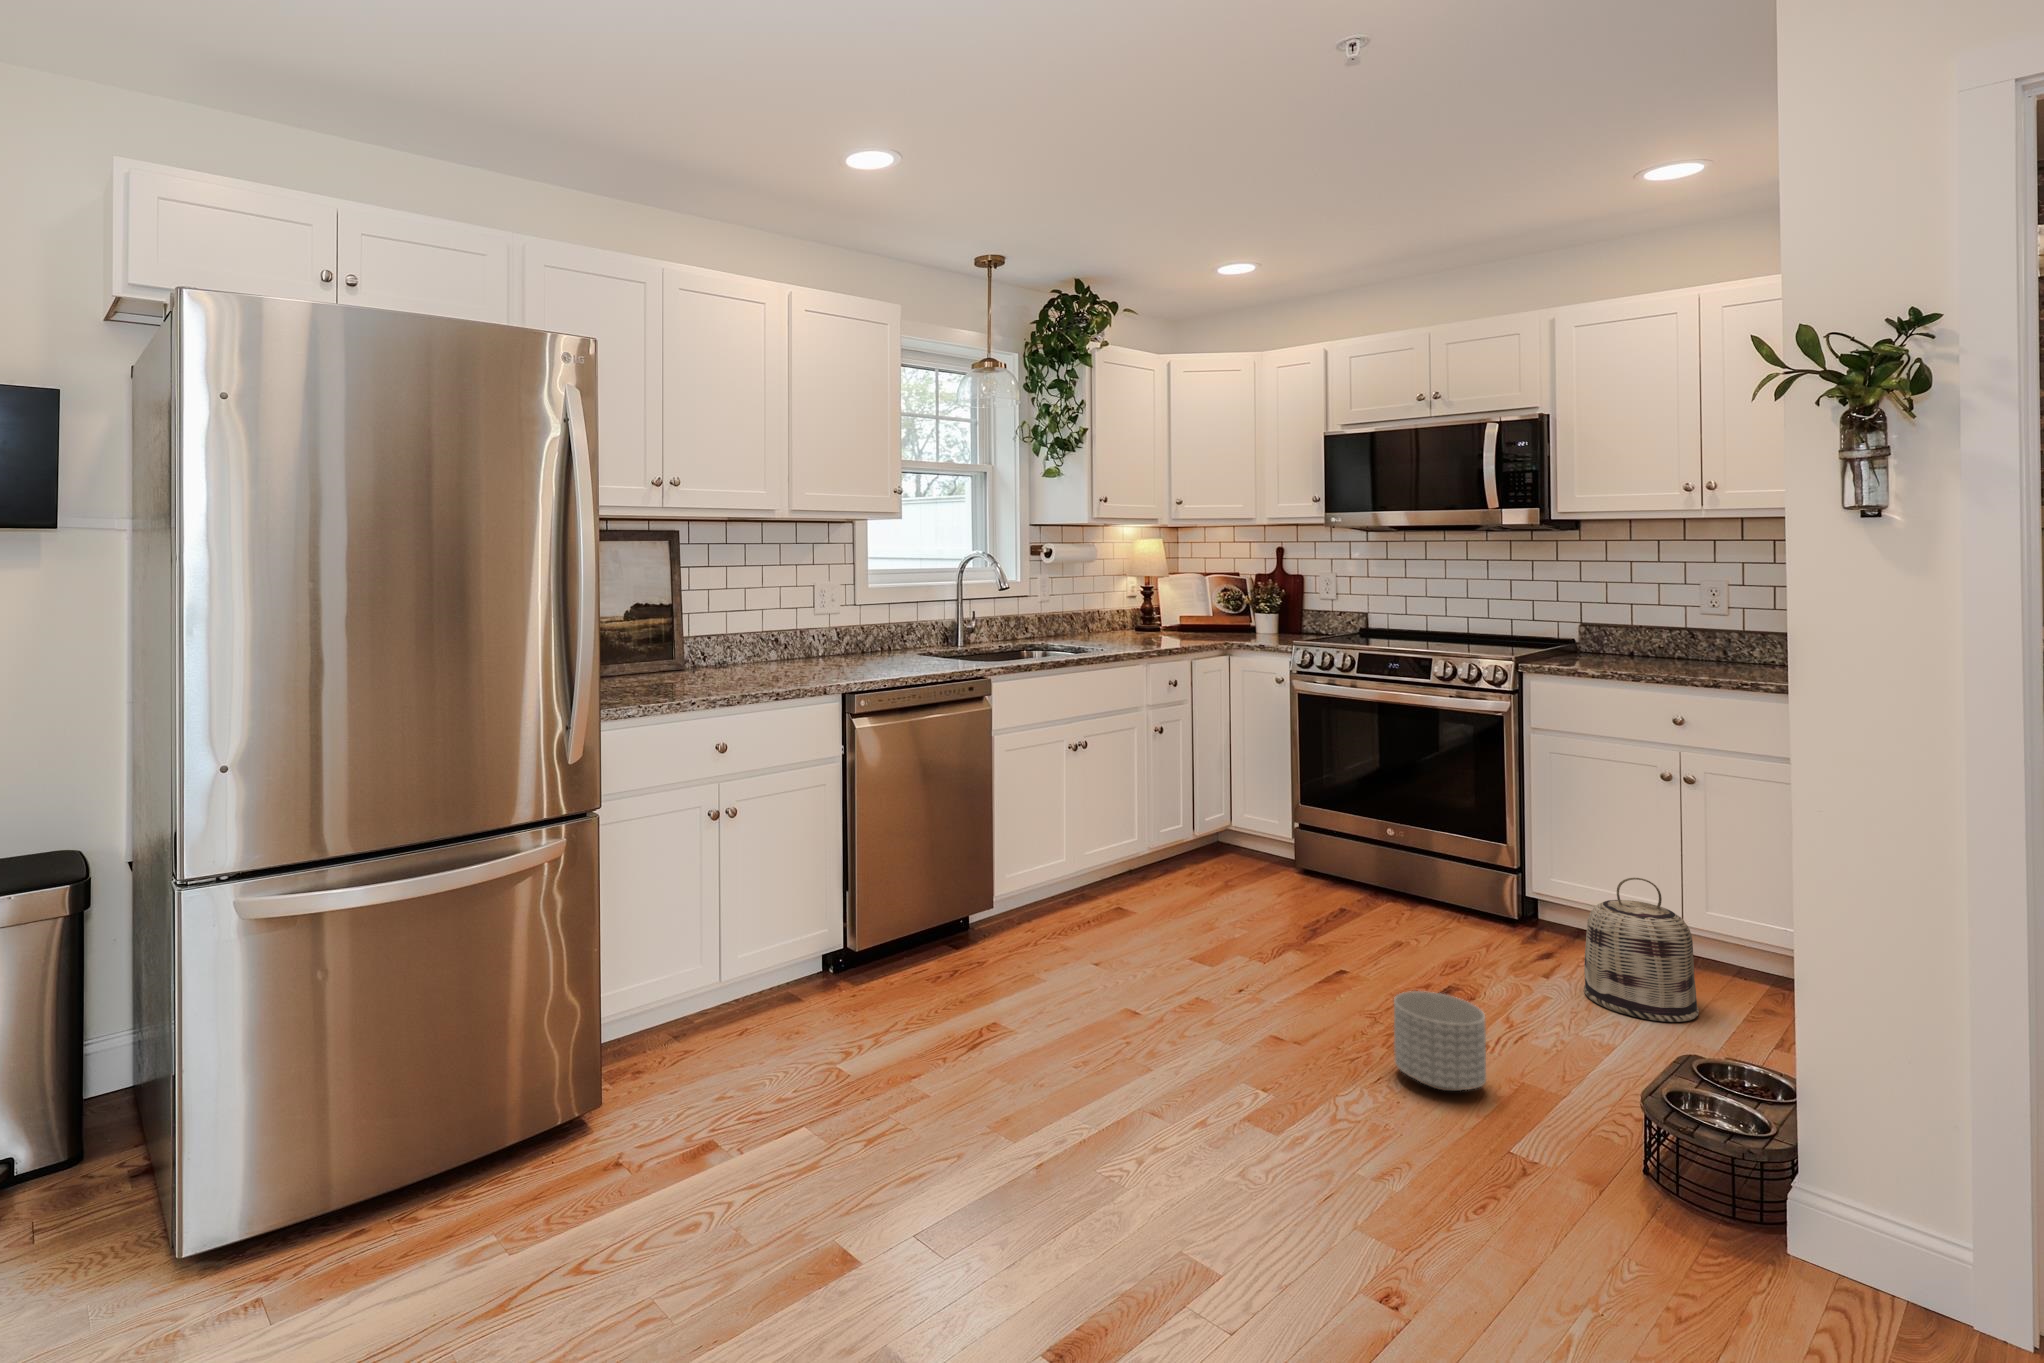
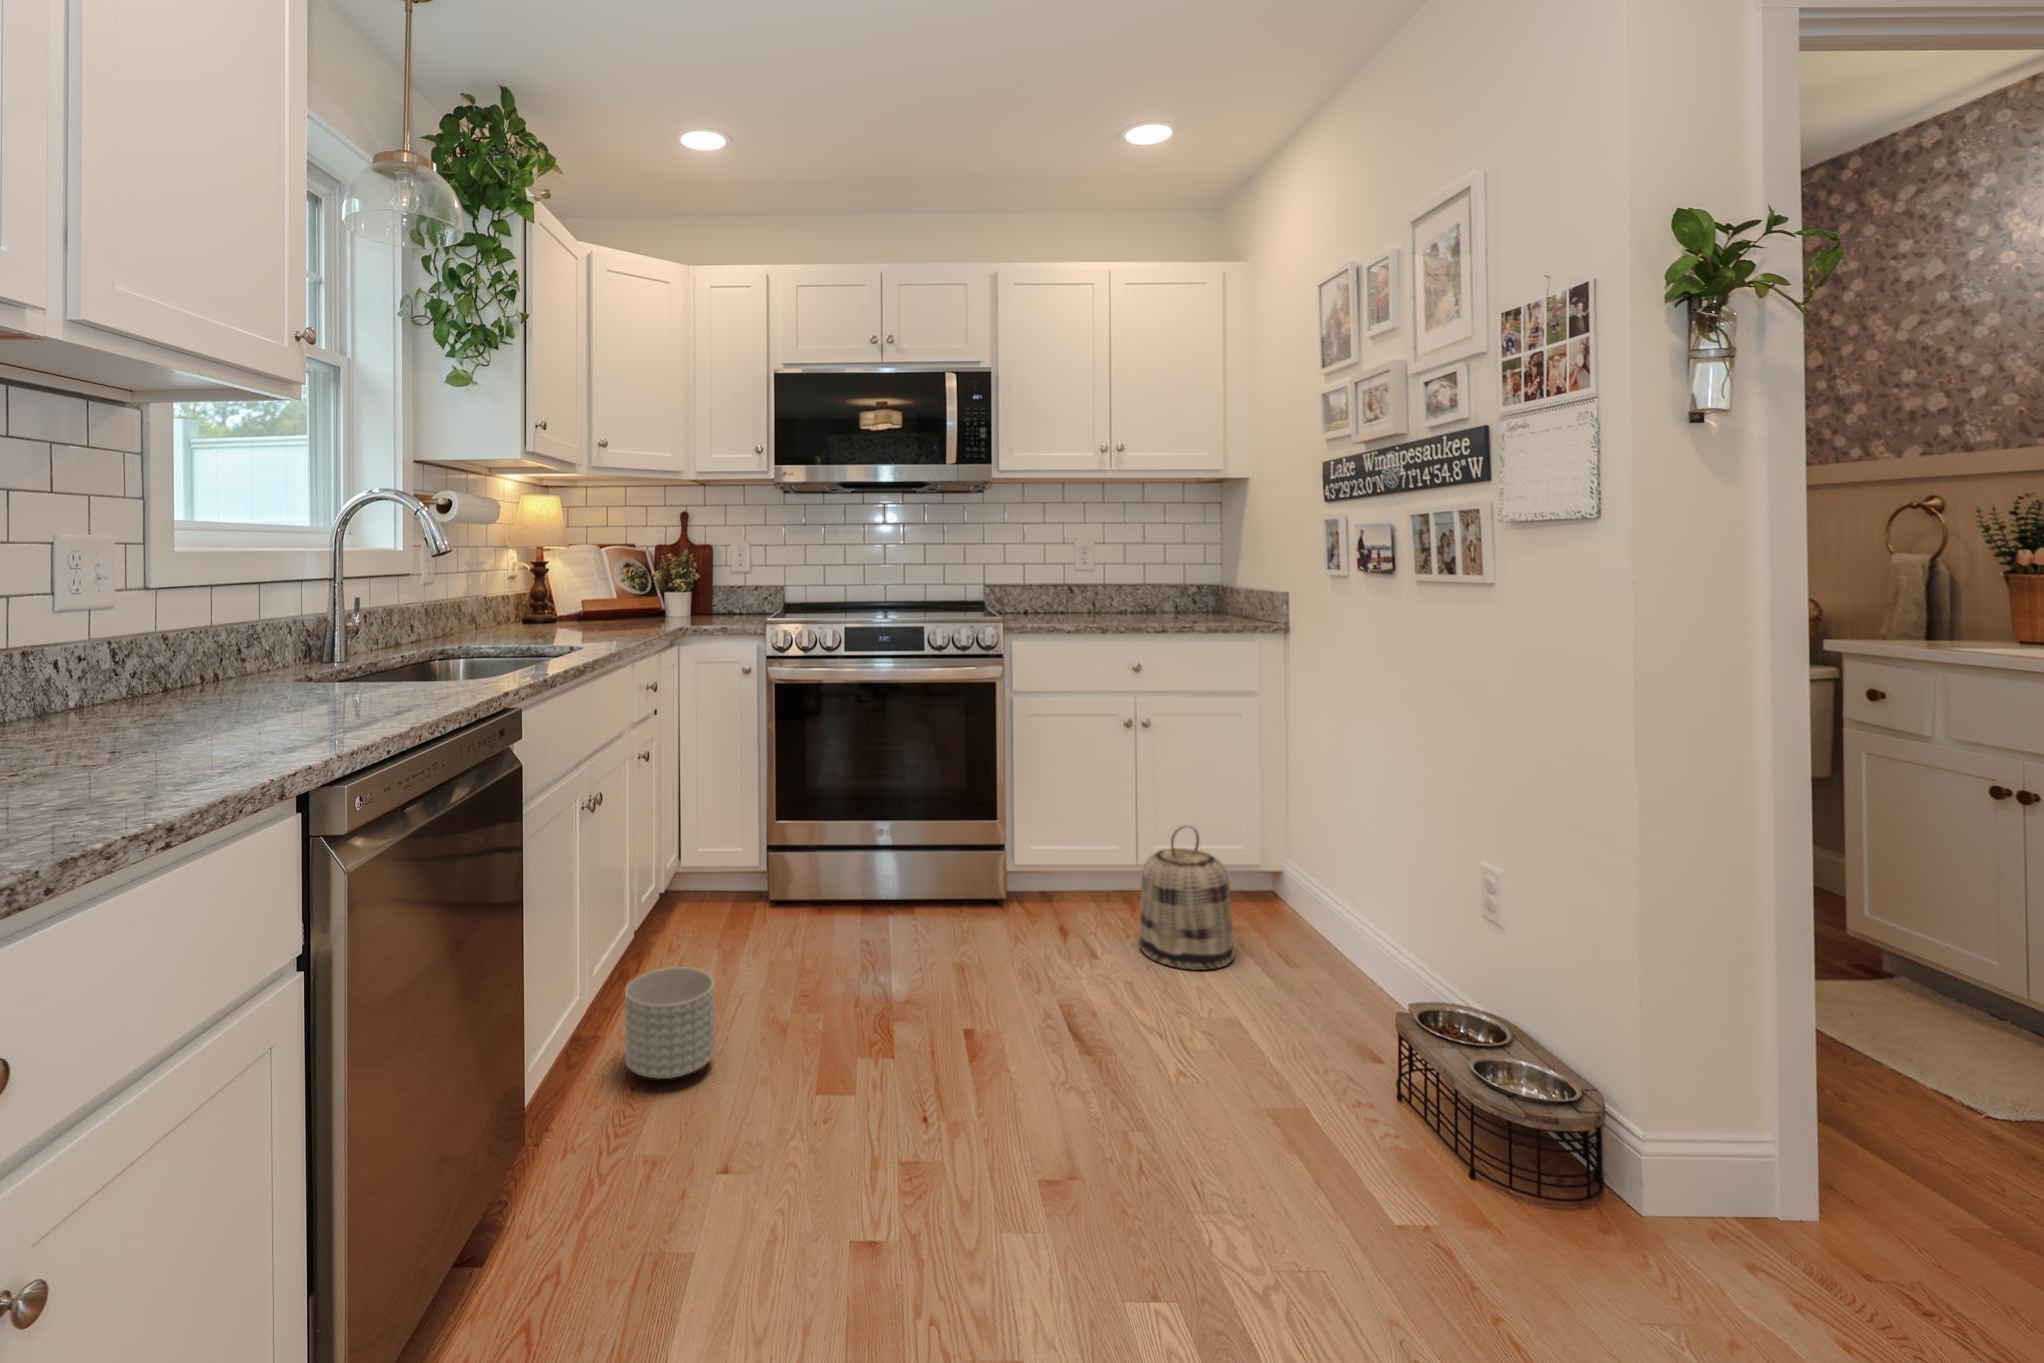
planter: present [1394,991,1486,1091] -> present [625,967,714,1079]

